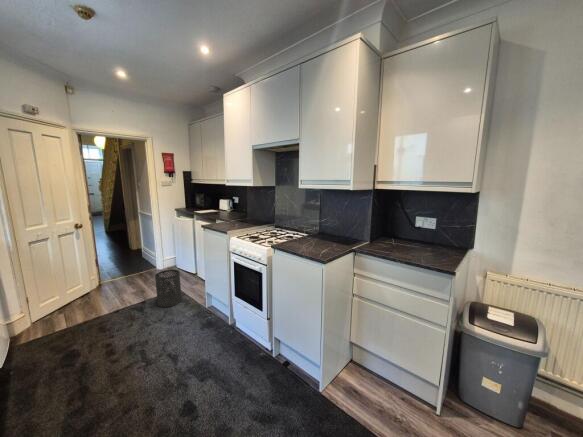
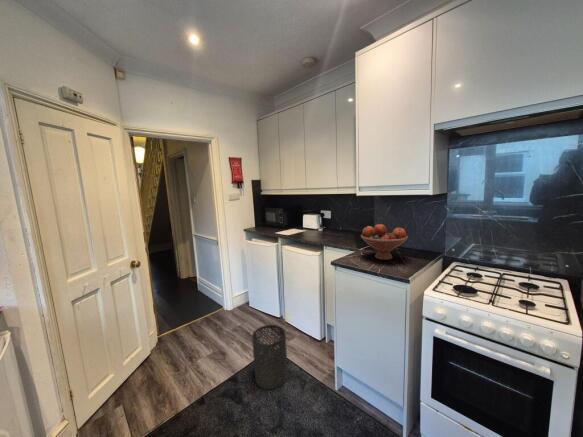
fruit bowl: none [223,204,251,226] -> present [361,224,408,260]

